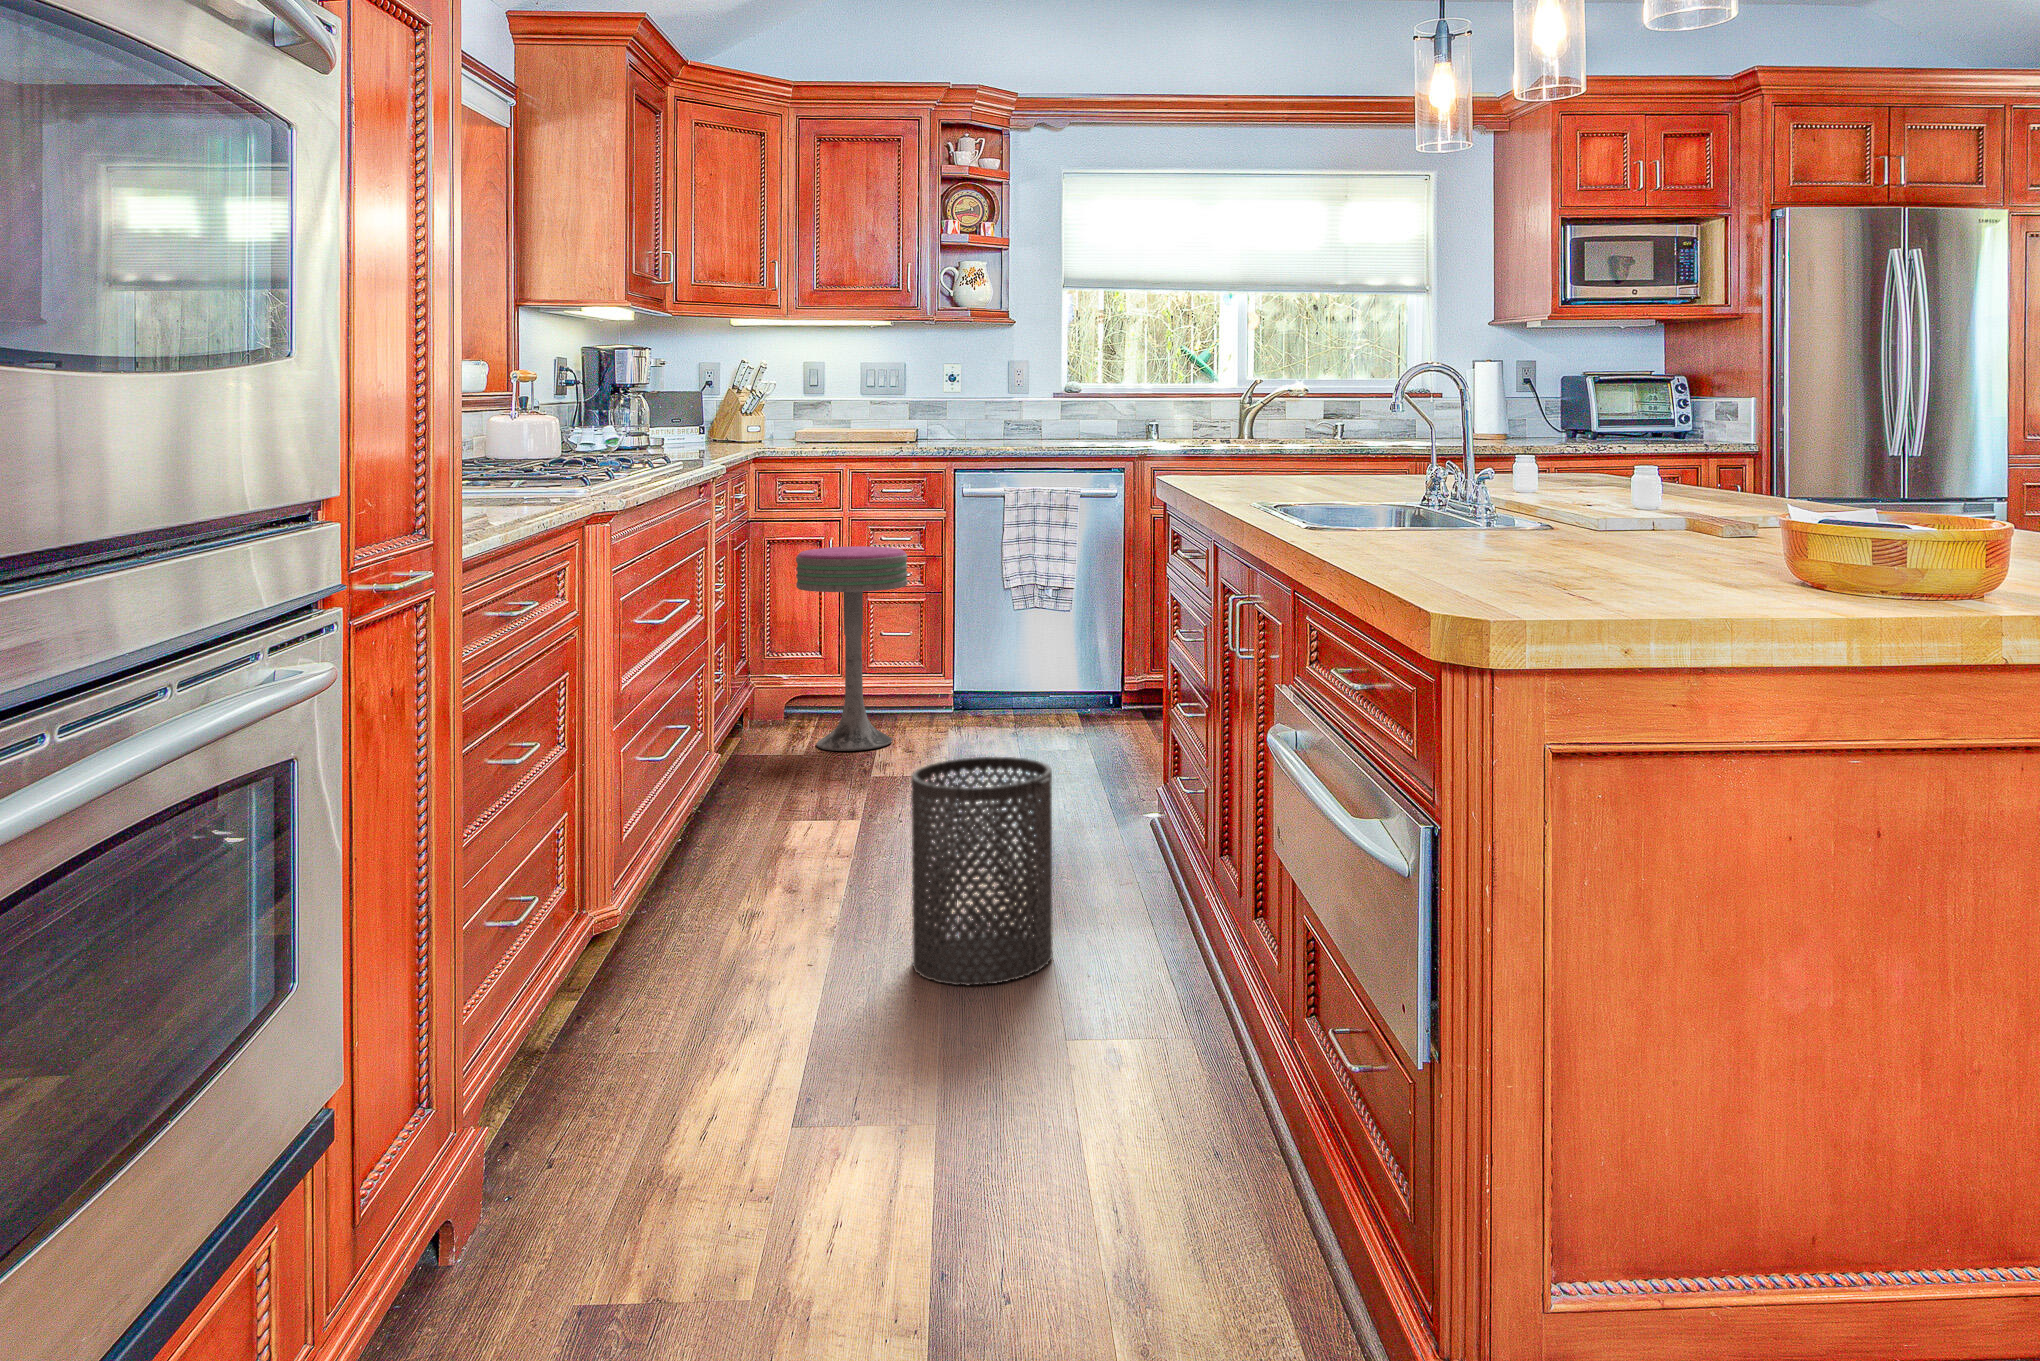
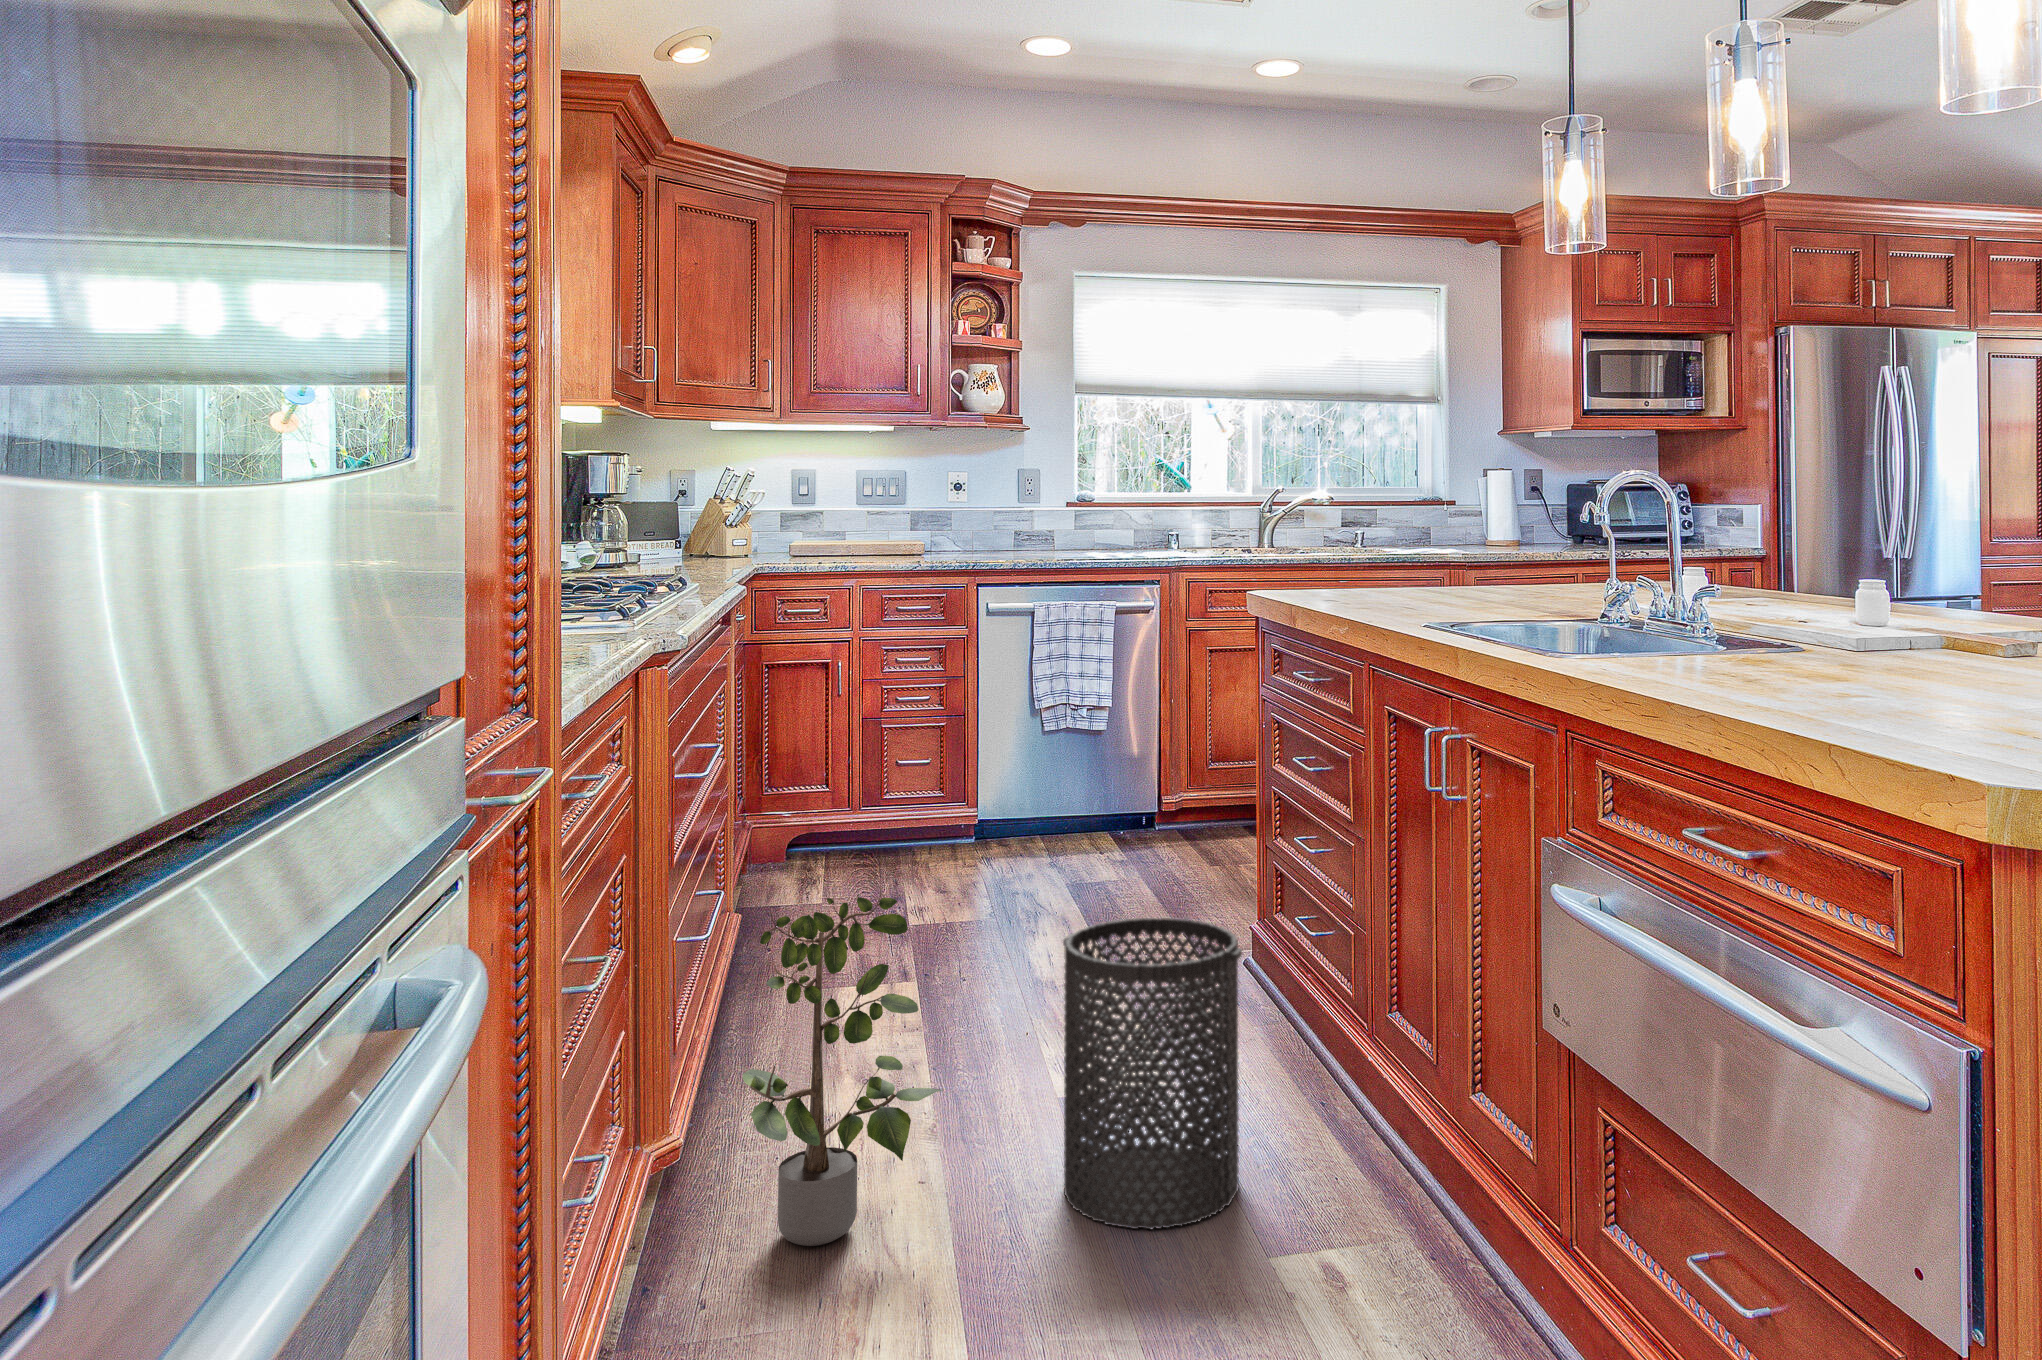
bar stool: present [796,546,908,751] -> none [816,666,937,896]
potted plant: none [653,725,816,990] -> present [742,888,943,1246]

